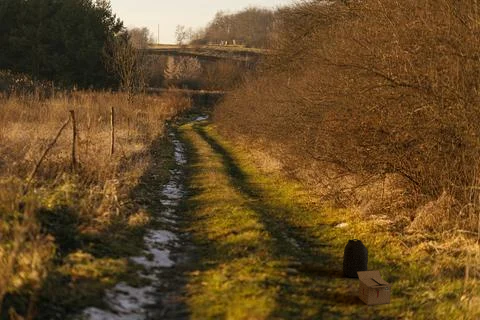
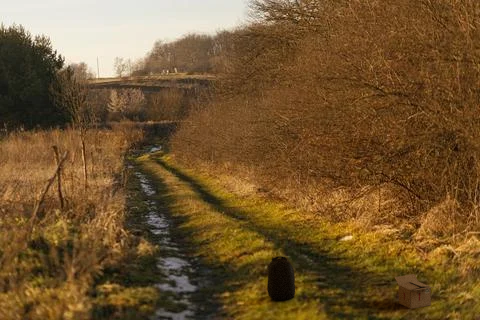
backpack: present [343,239,368,277] -> present [267,256,295,300]

